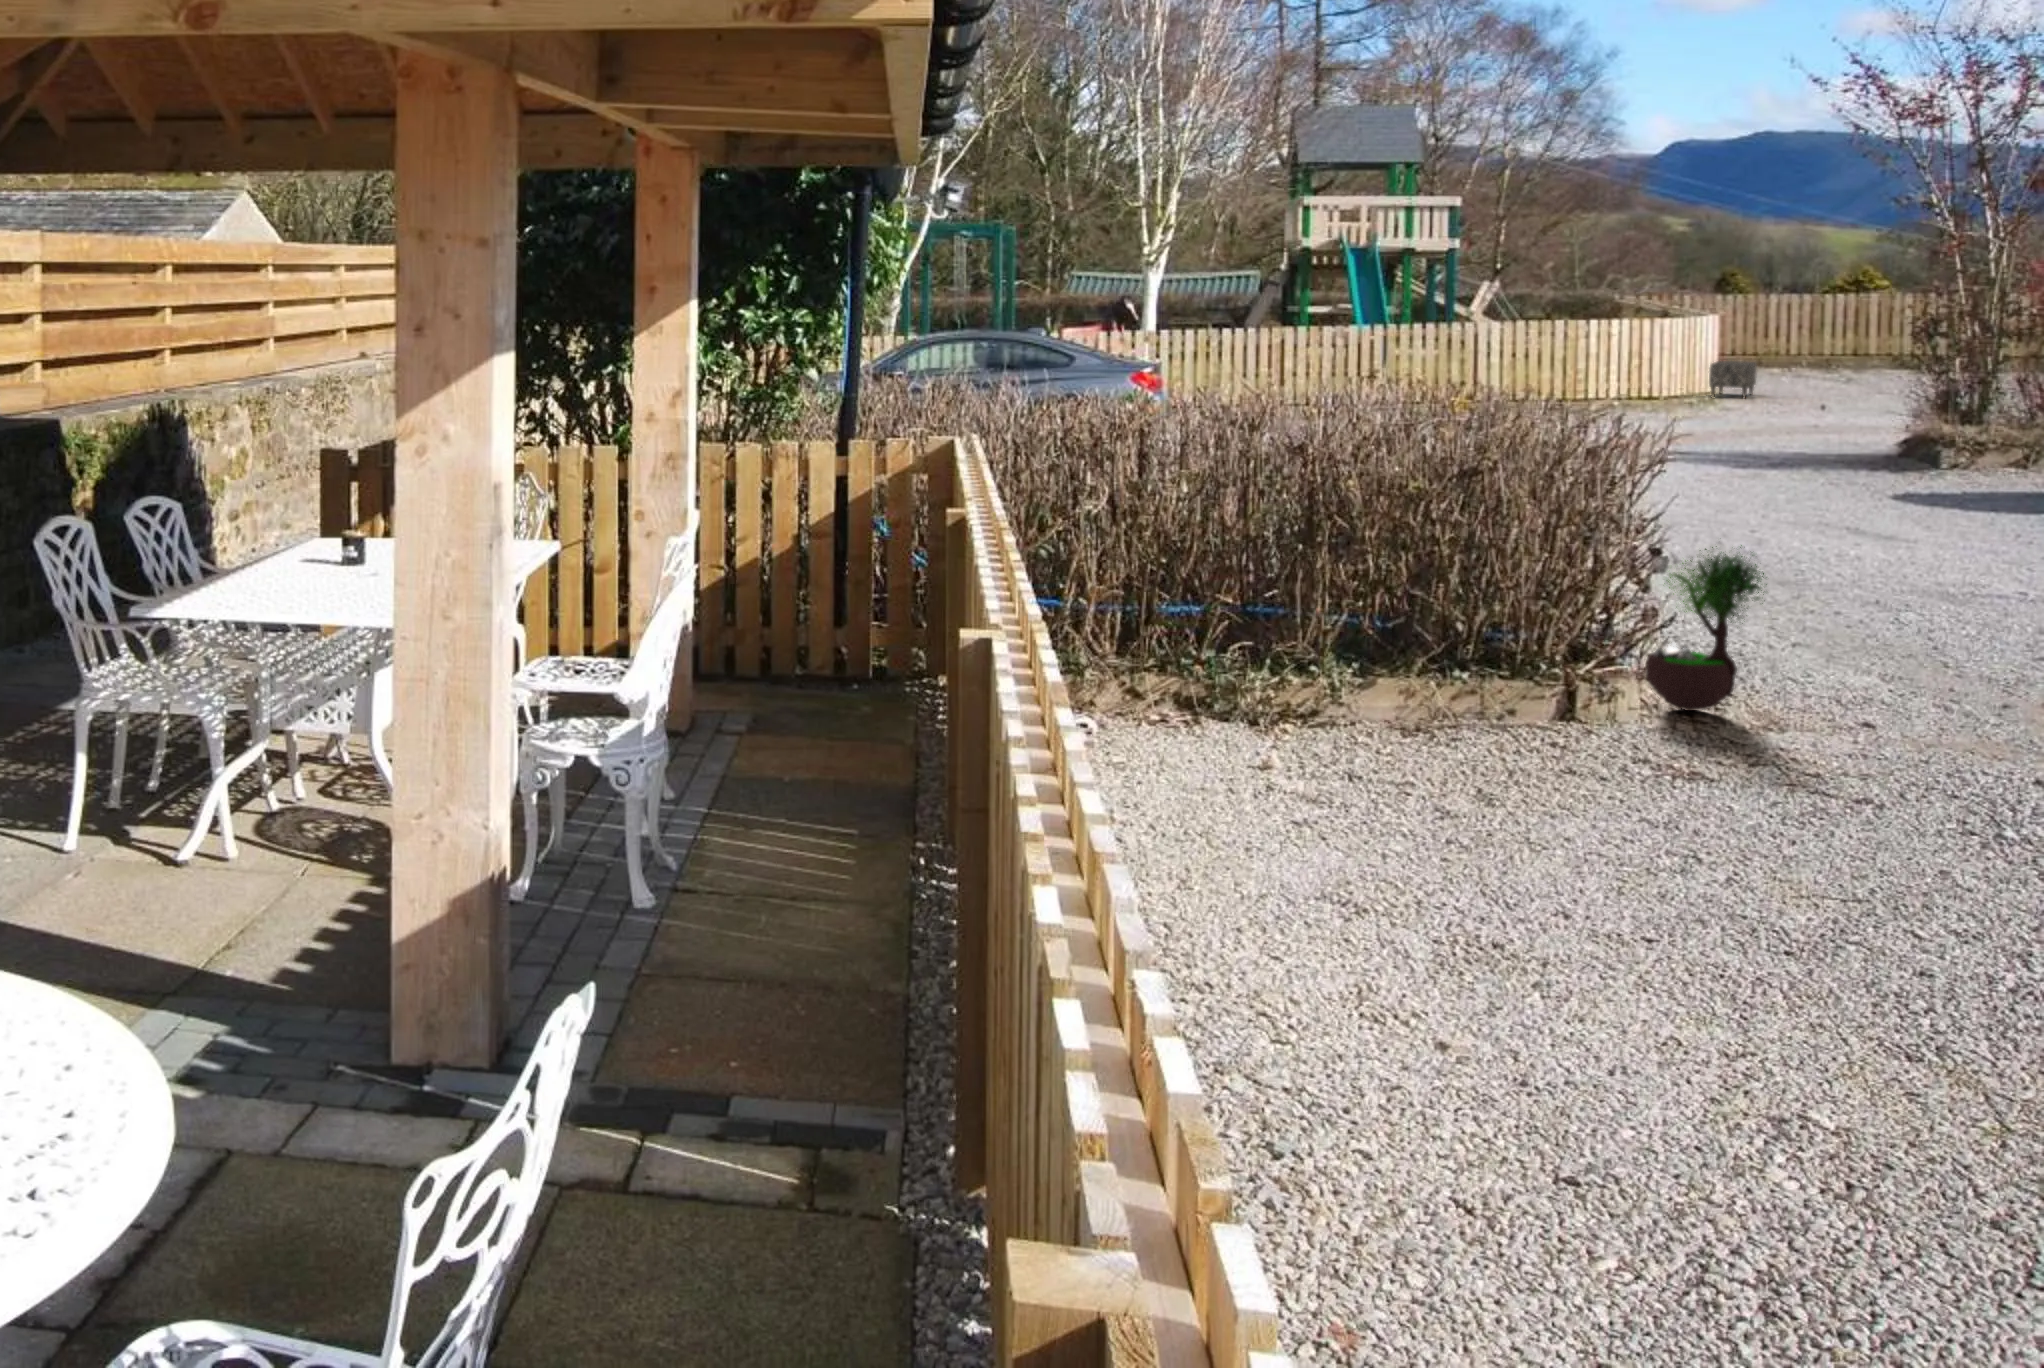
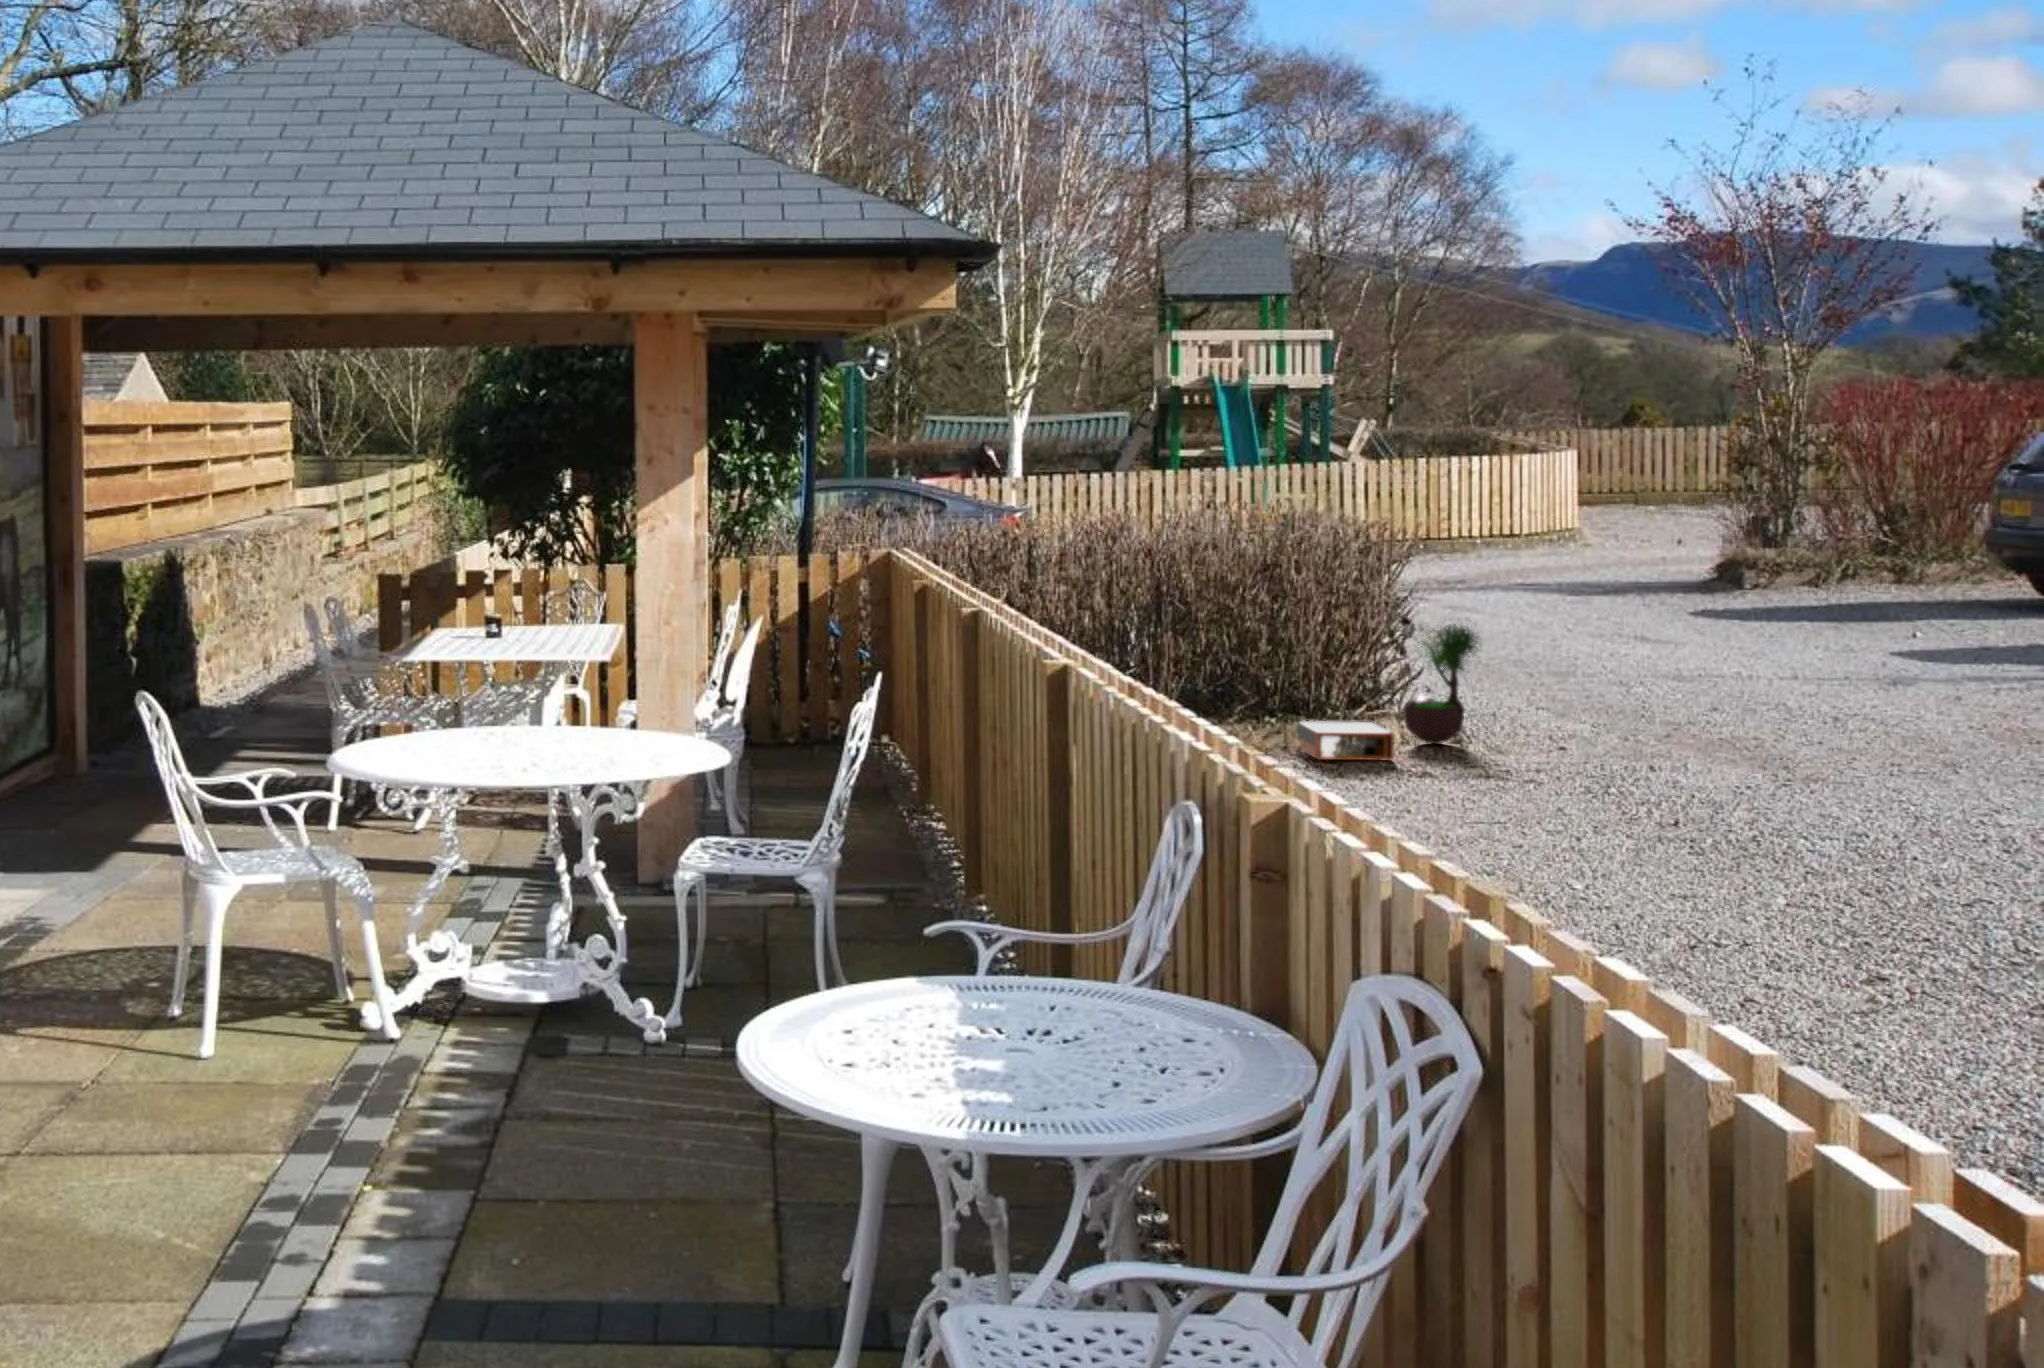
bench: present [1709,361,1756,398] -> none [1576,497,1623,535]
storage box: none [1498,675,1646,743] -> present [1297,721,1394,761]

